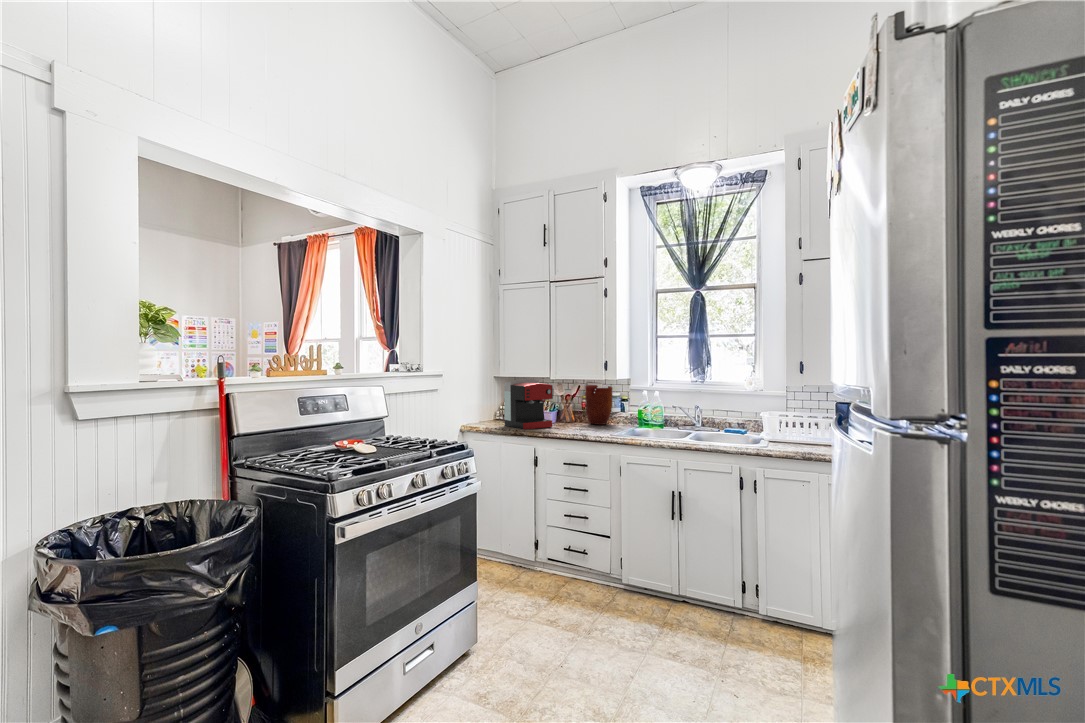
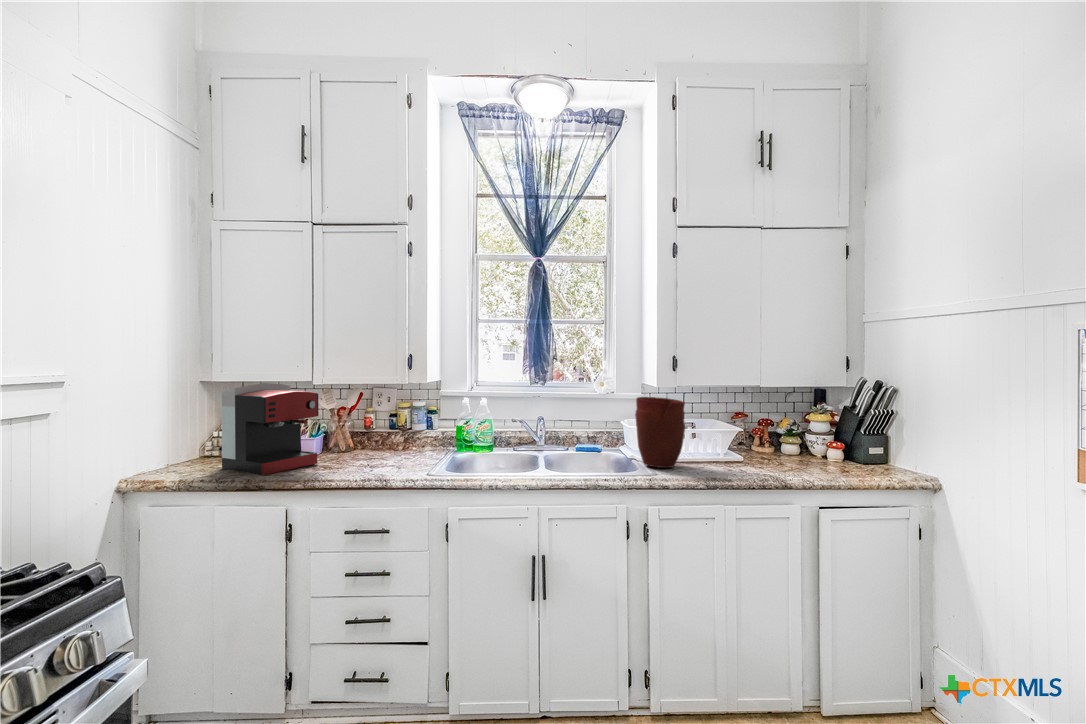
vase: present [585,385,612,425] -> present [635,397,685,468]

